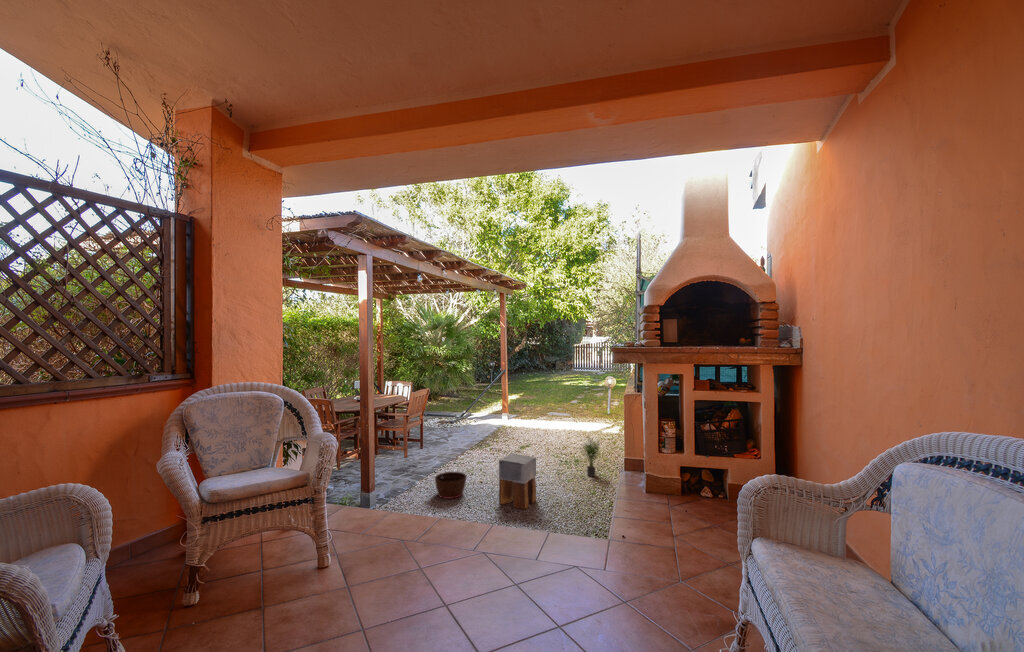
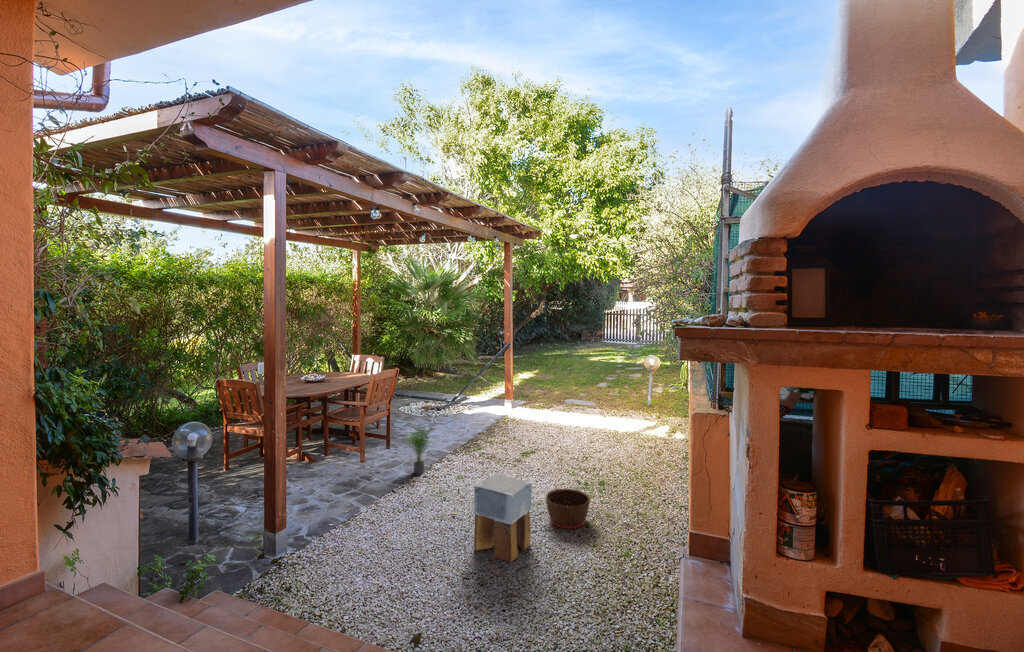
potted plant: present [583,439,599,476] -> present [407,429,431,474]
basket: present [435,472,467,499] -> present [546,489,590,529]

